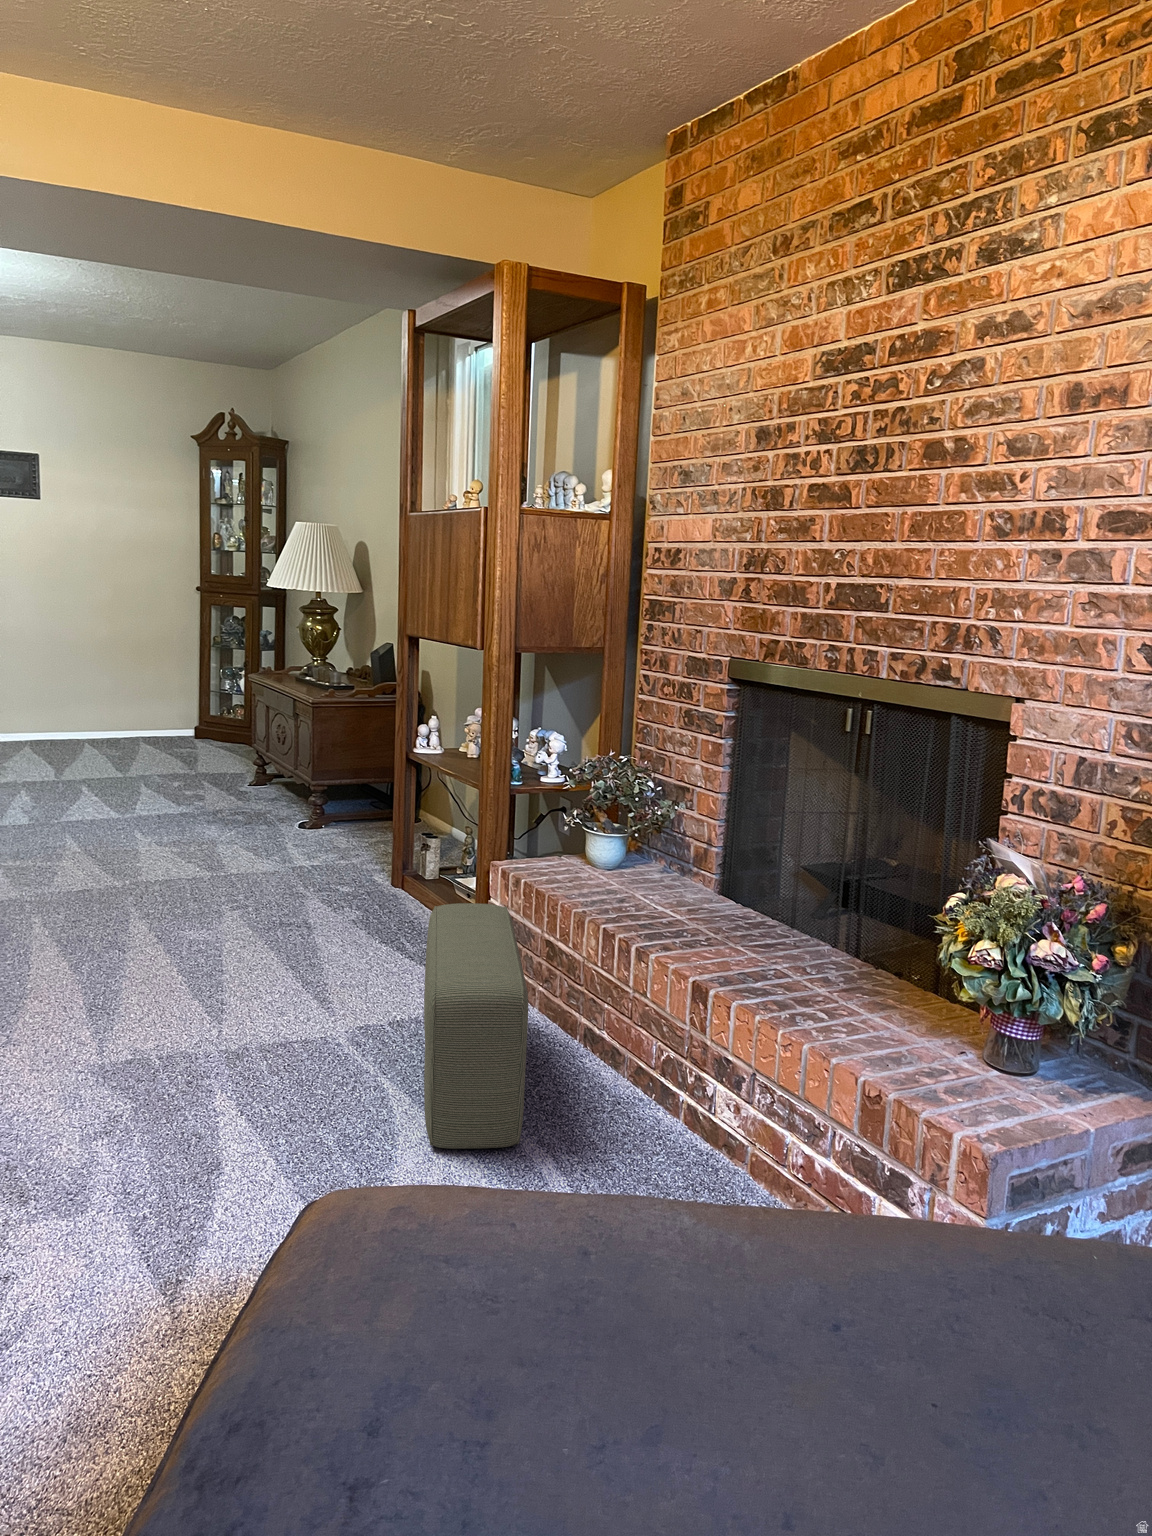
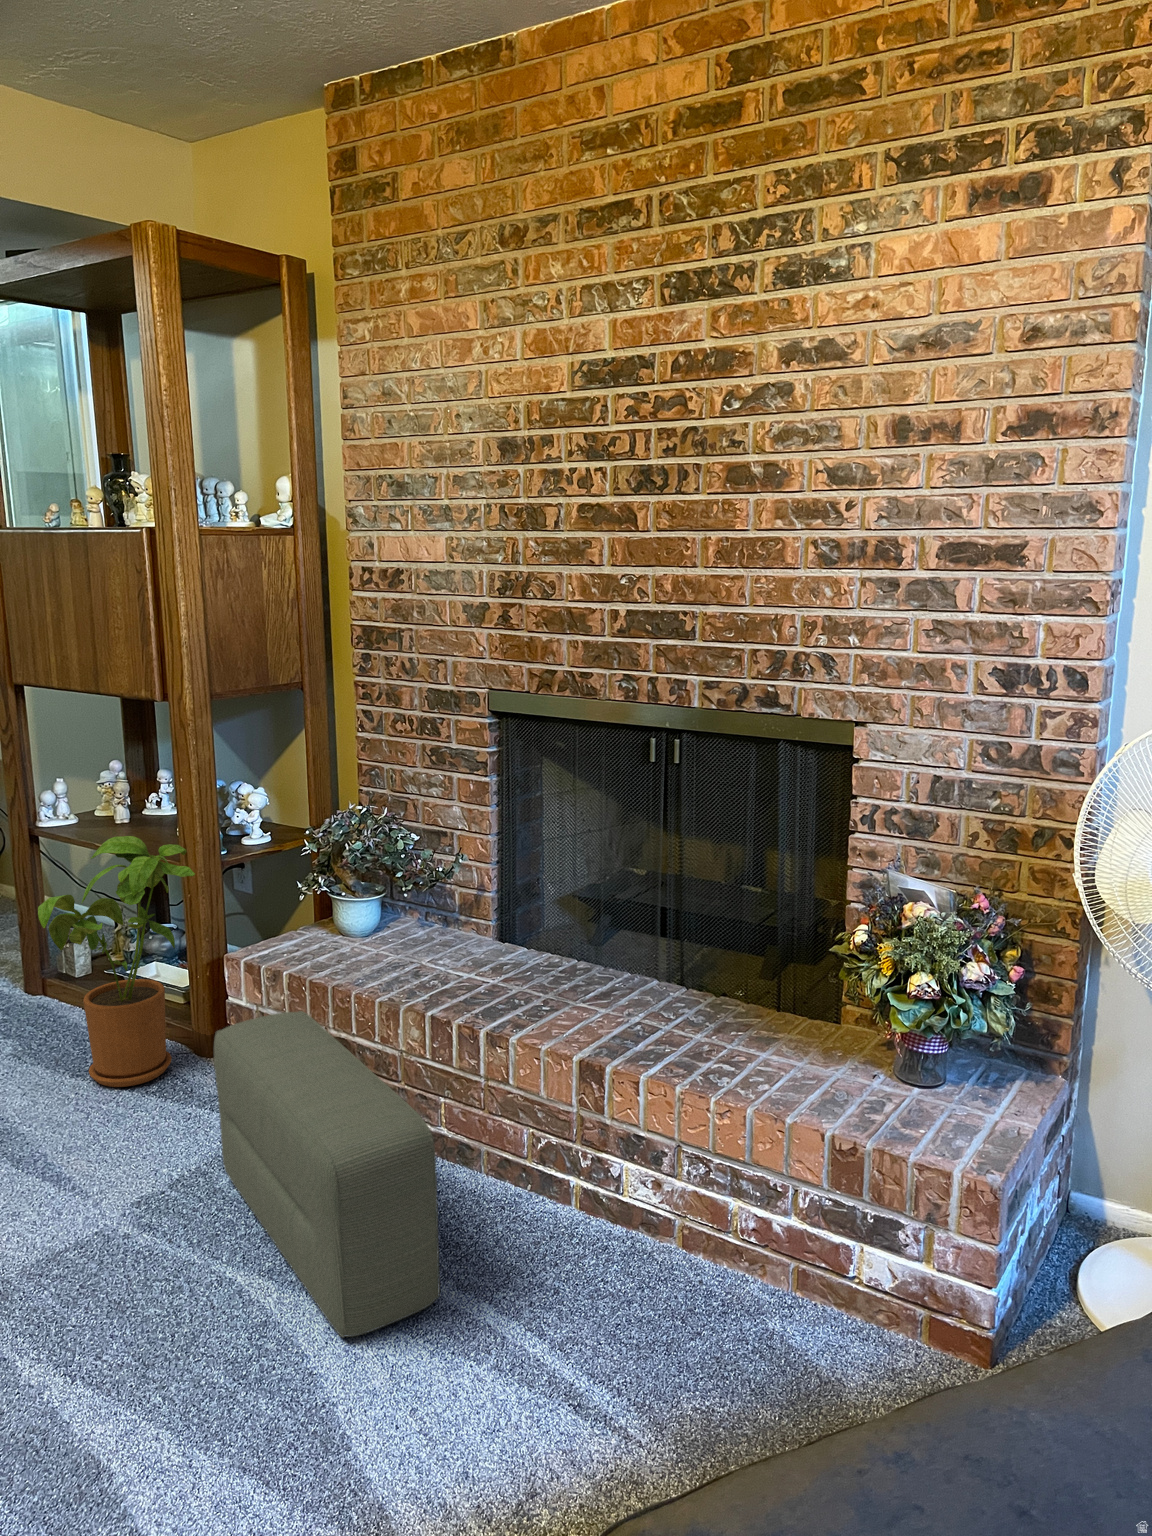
house plant: none [351,753,472,960] -> present [38,836,195,1087]

